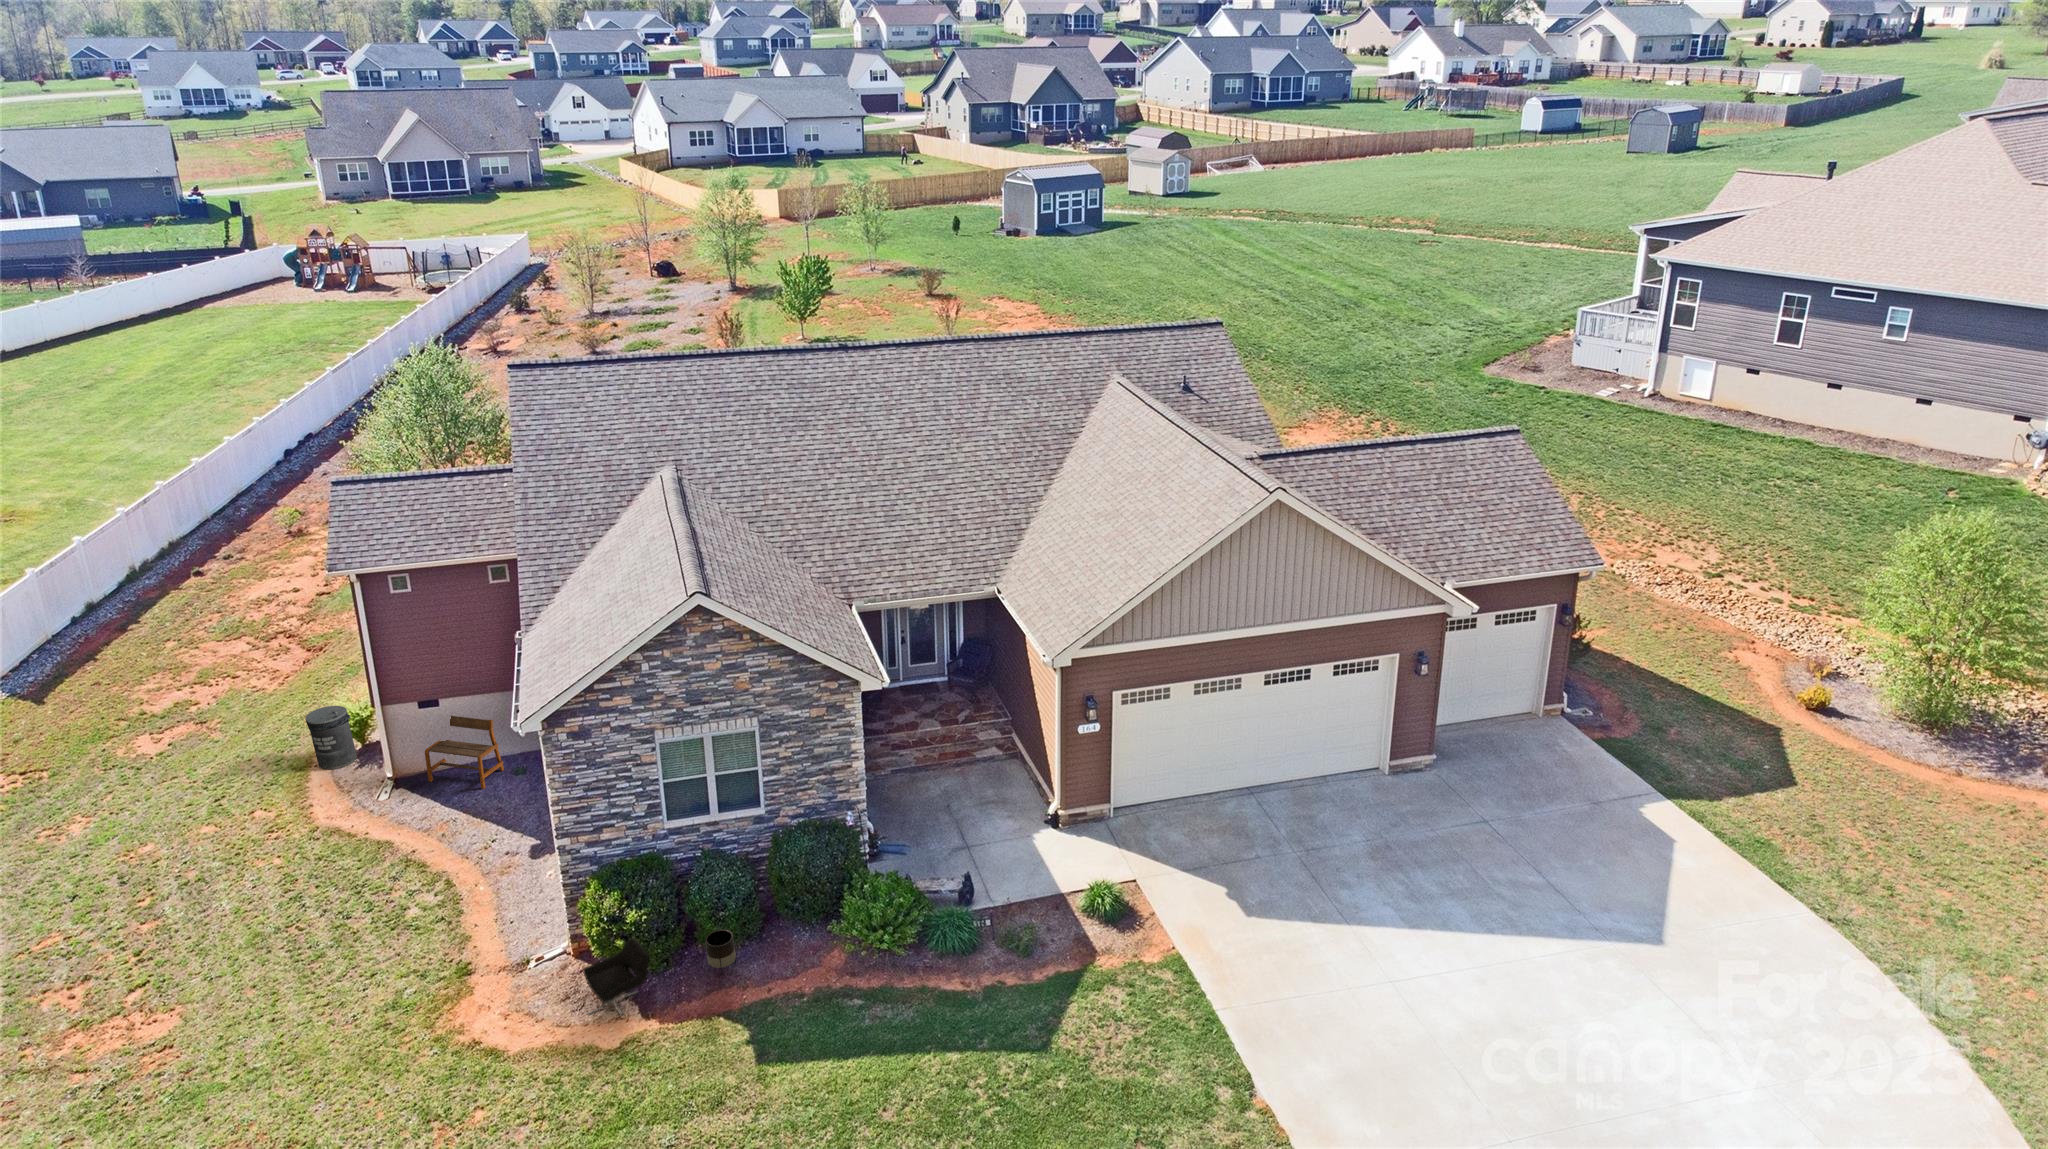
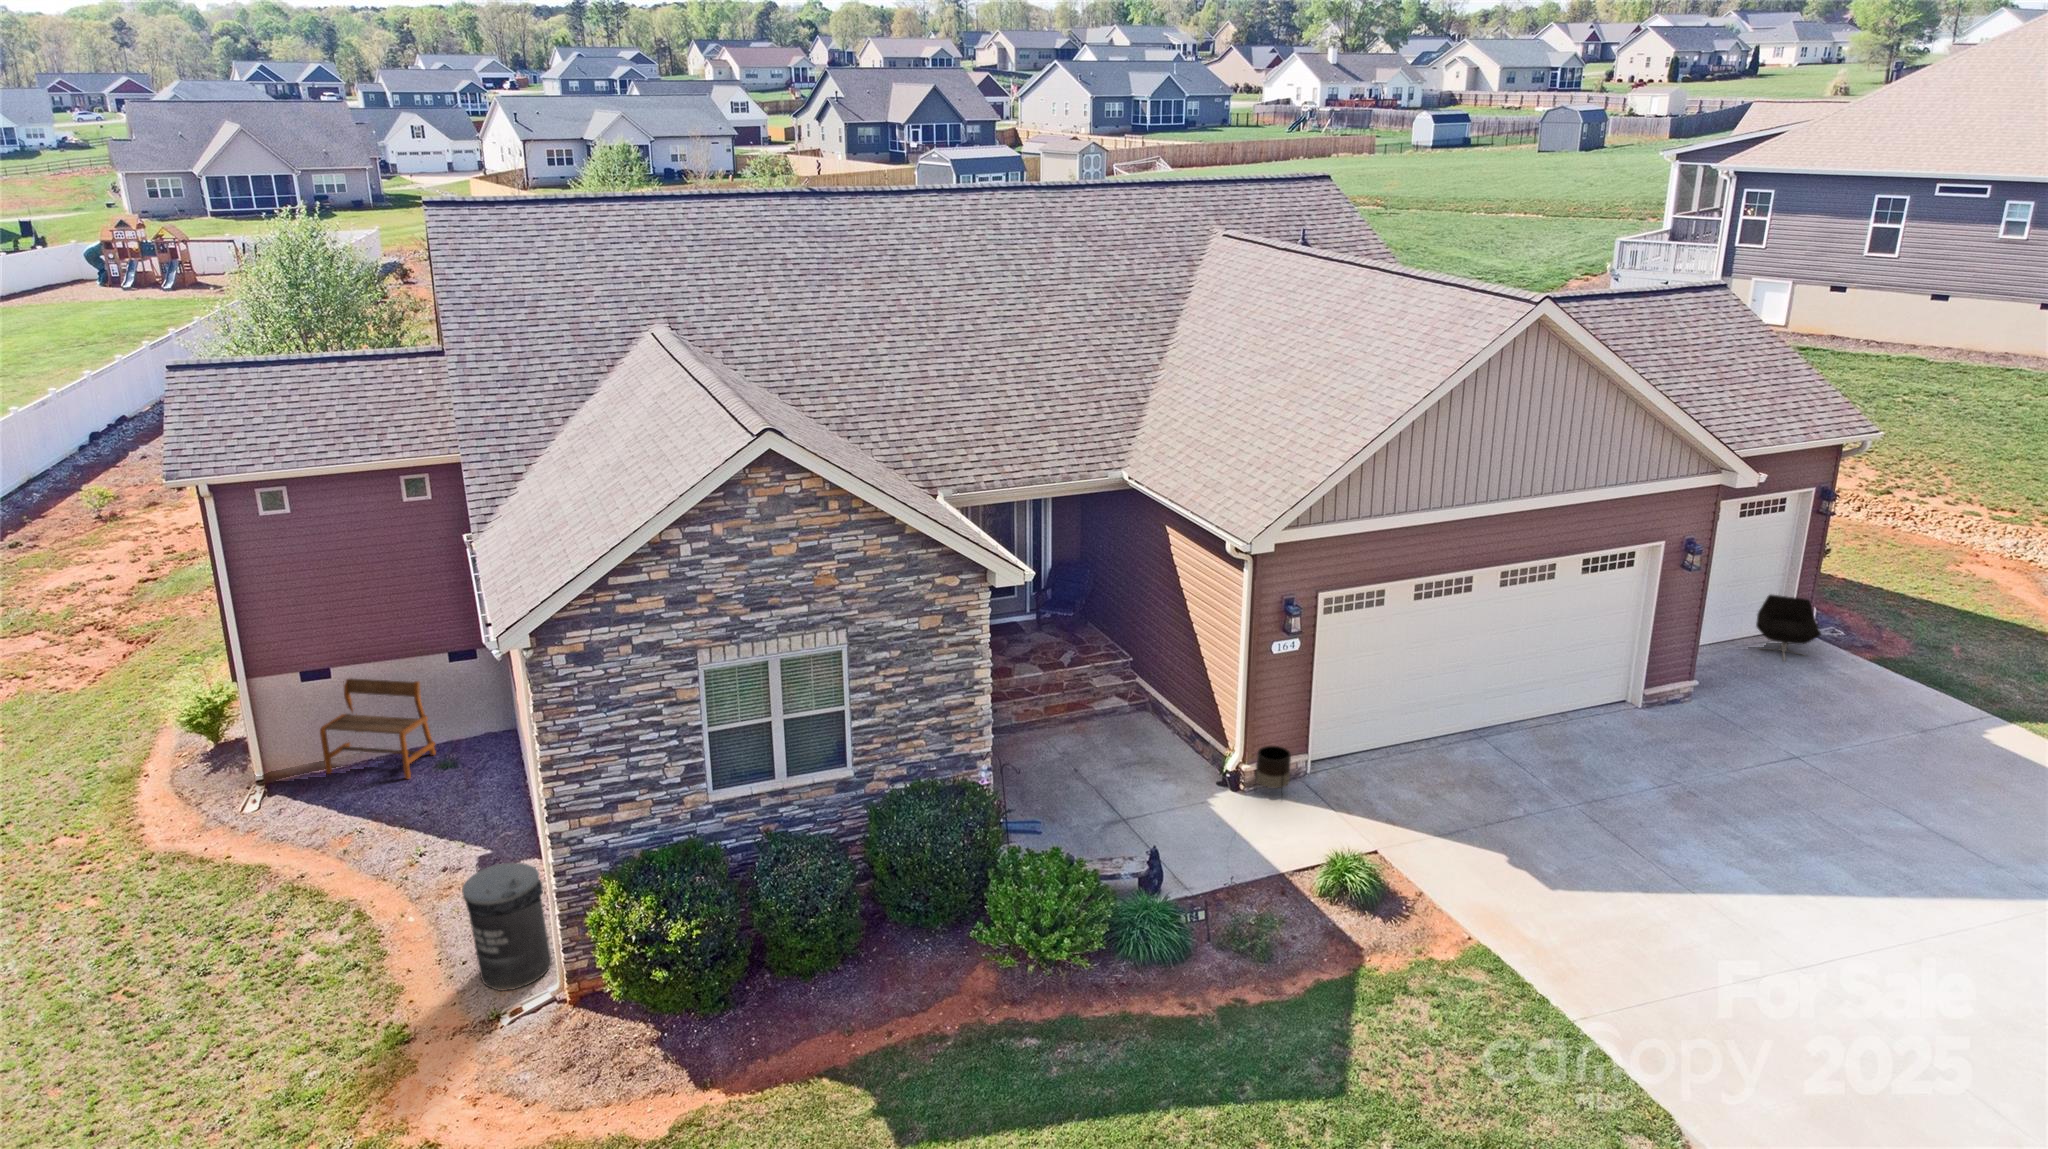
trash can: present [305,706,357,770] -> present [462,863,551,991]
planter: present [705,930,736,978] -> present [1255,746,1291,793]
lounge chair: present [583,938,649,1015] -> present [1756,595,1821,661]

